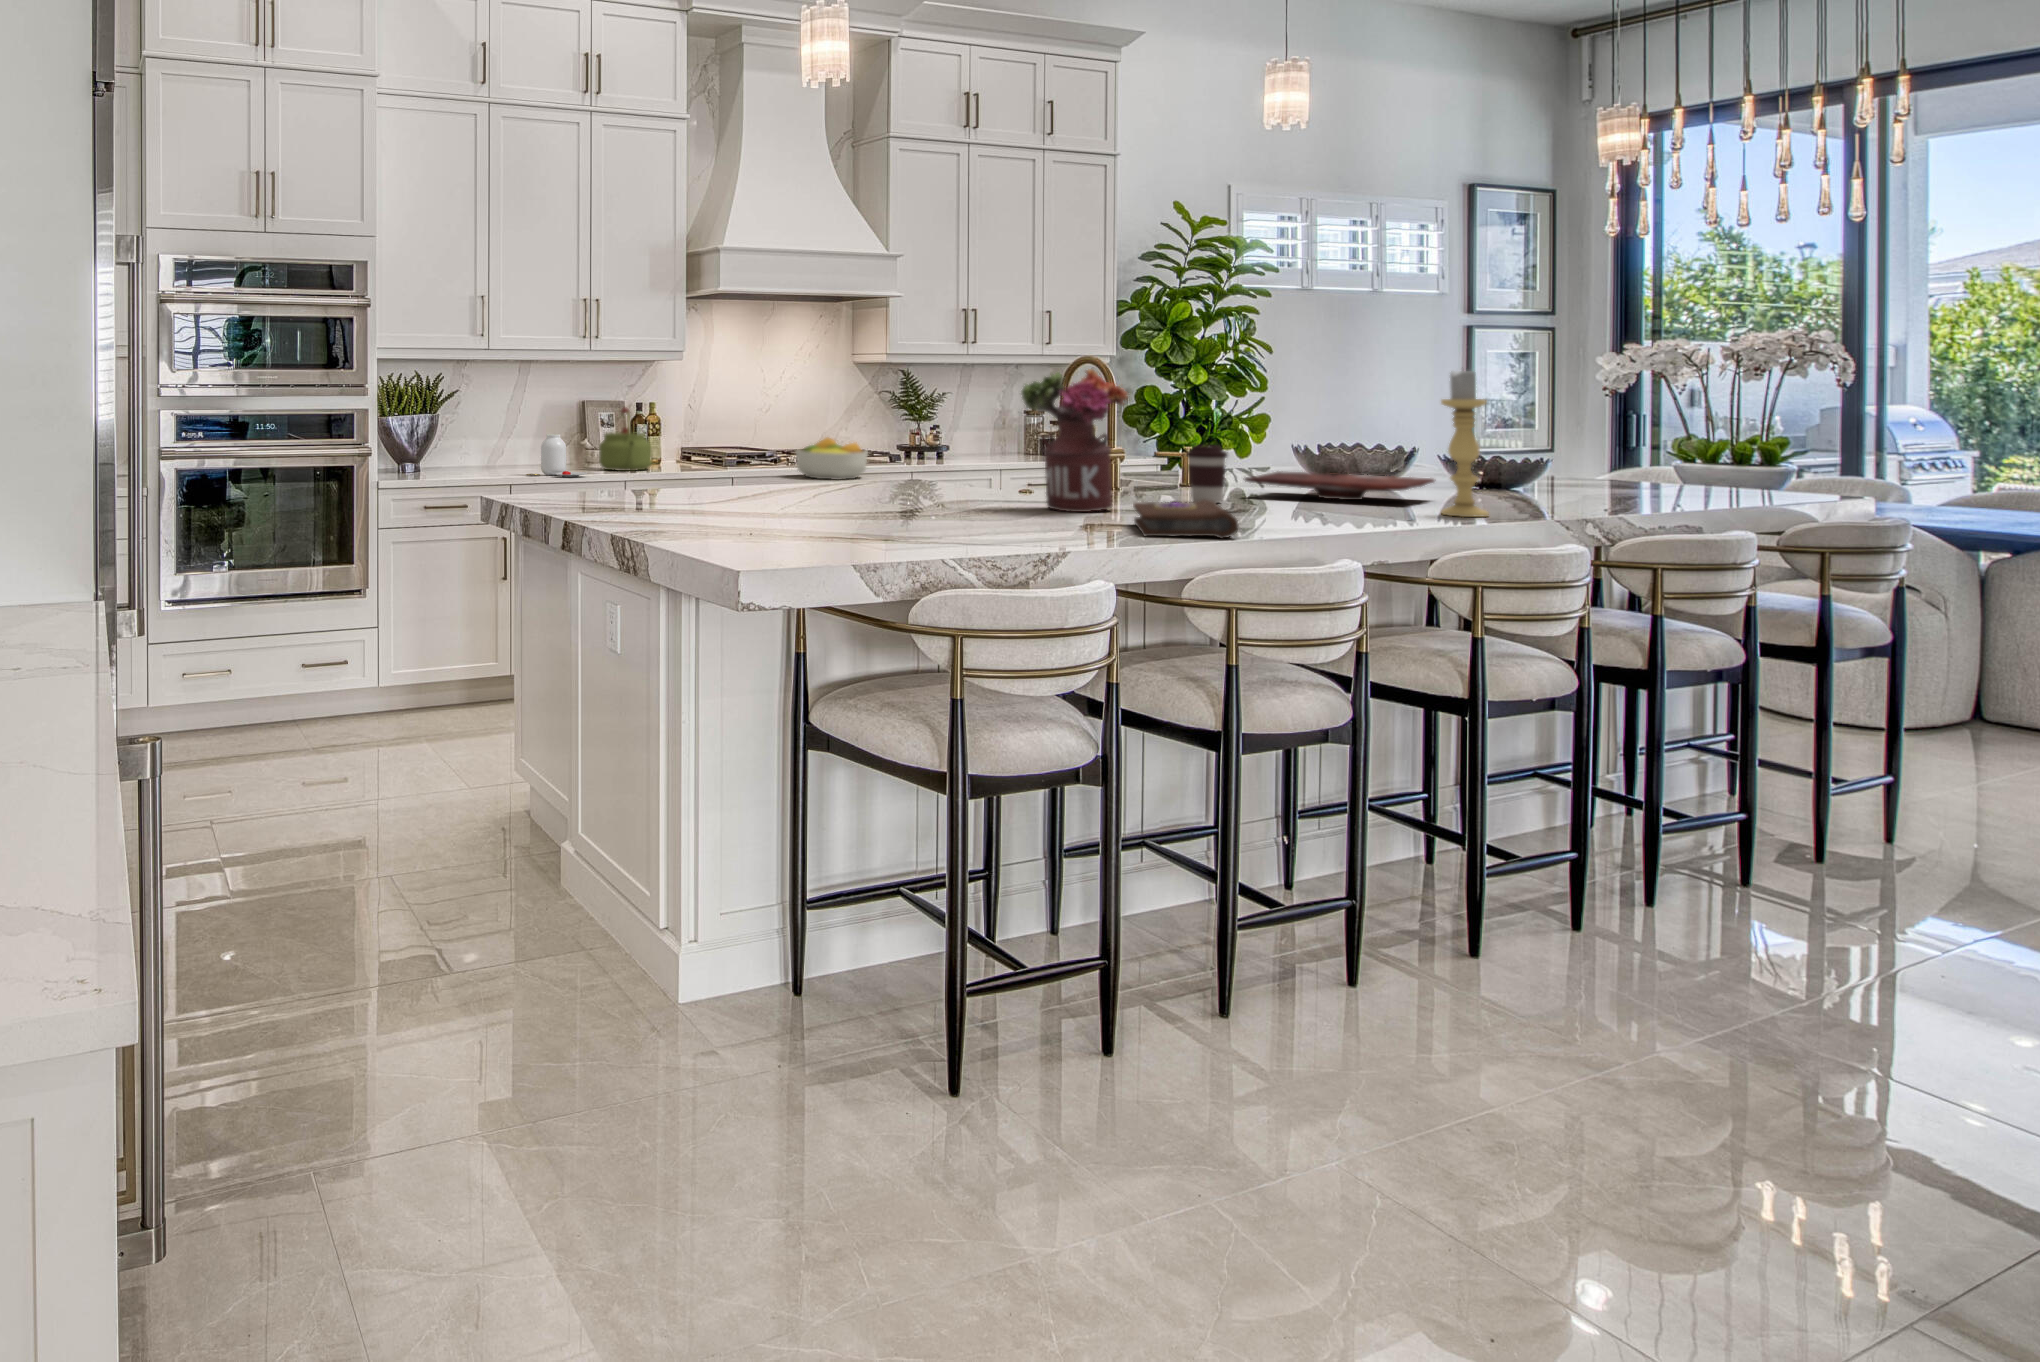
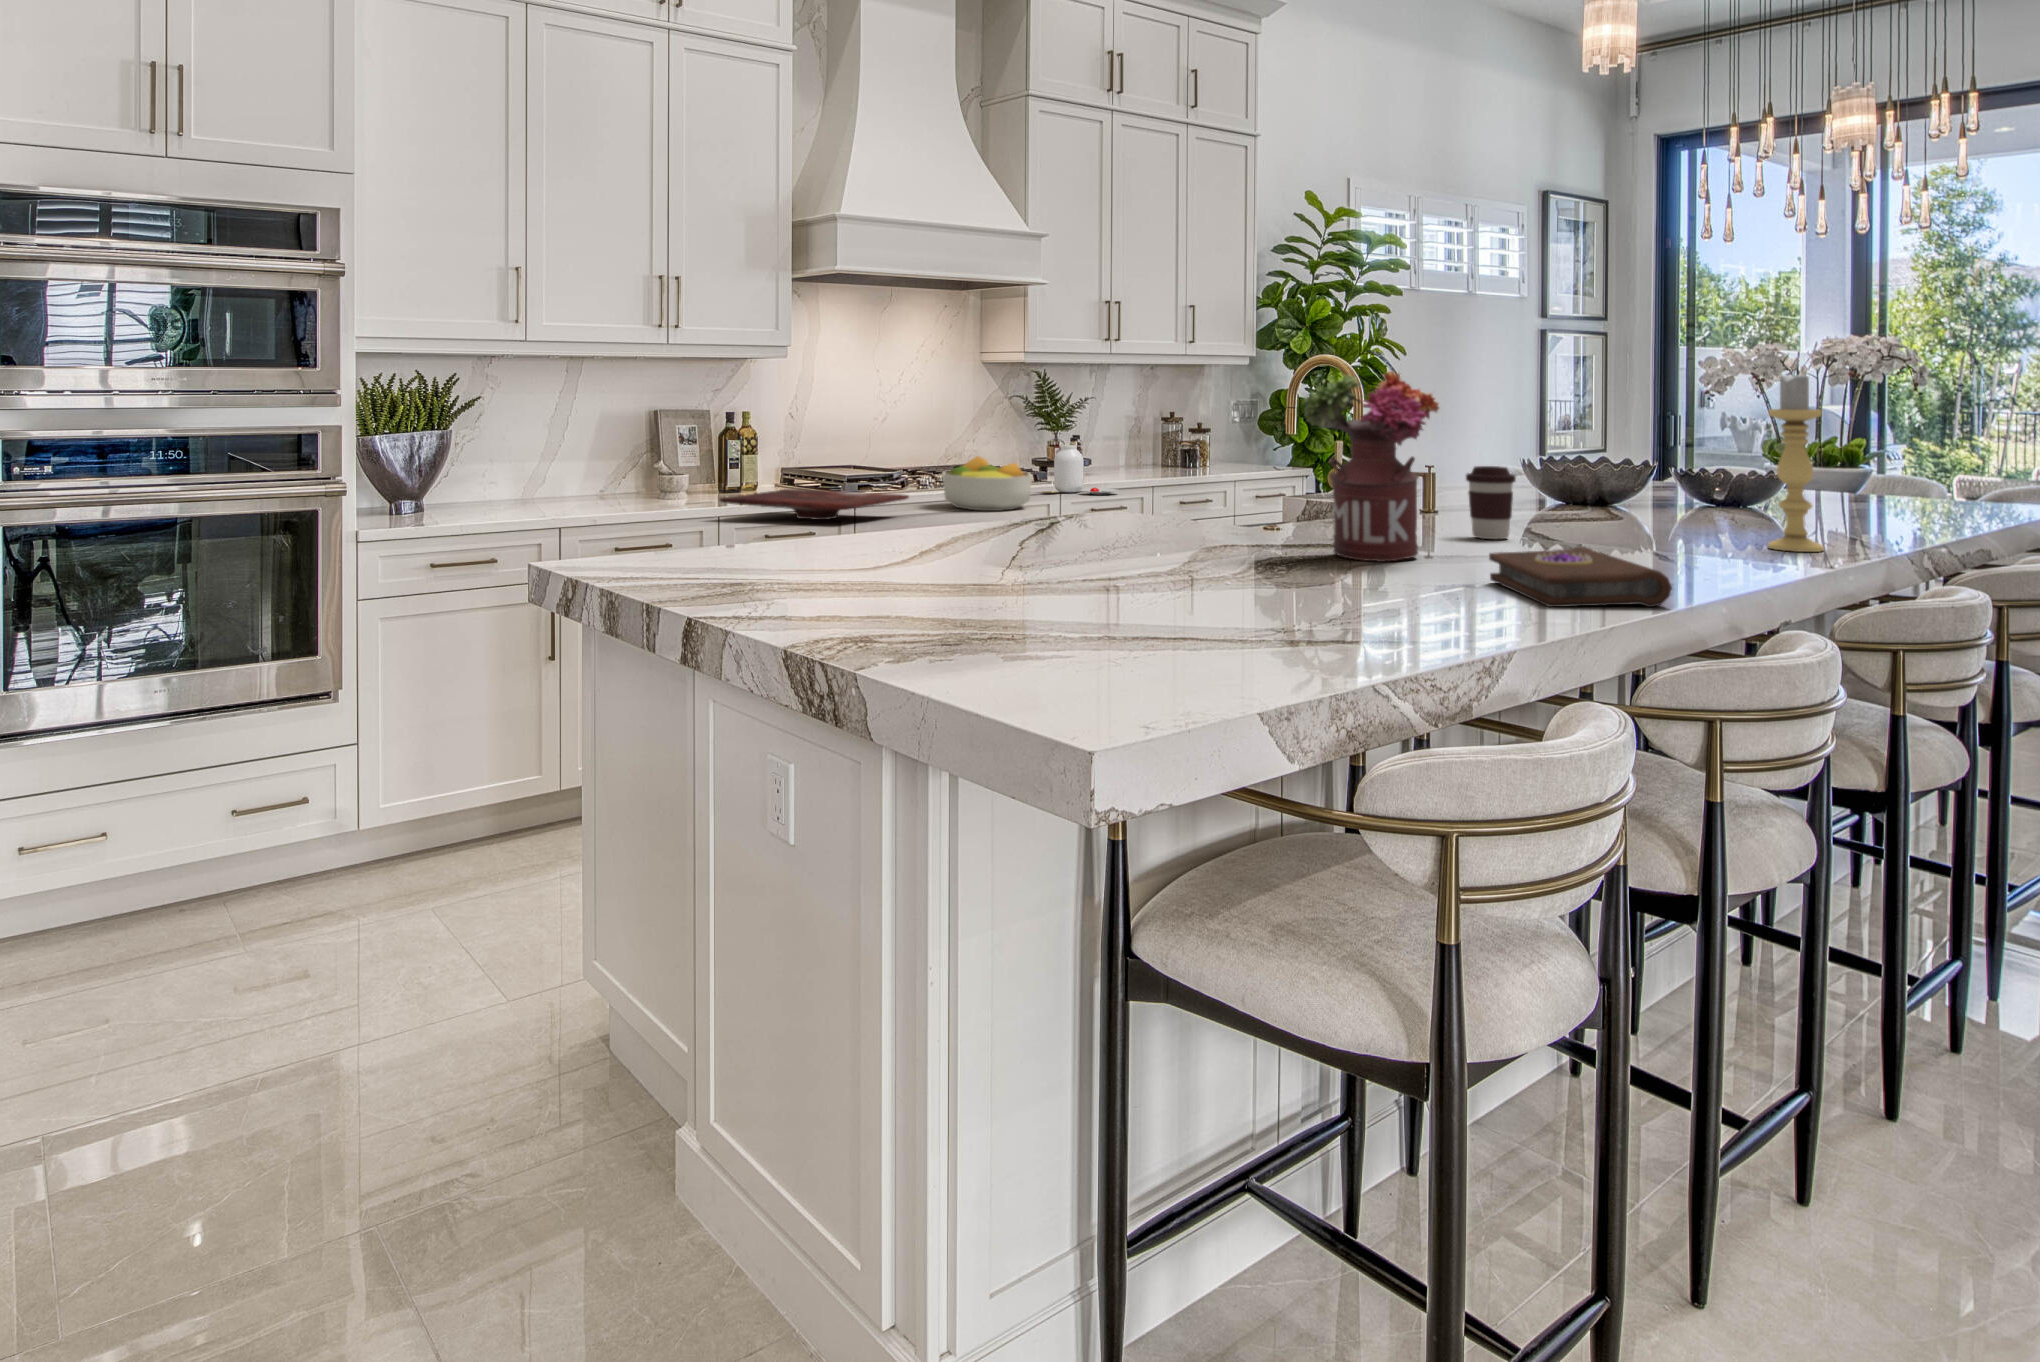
kettle: present [599,407,652,471] -> none [675,418,746,502]
jar: present [527,434,587,477] -> present [1041,445,1119,495]
cutting board: present [1245,471,1434,500] -> present [719,489,909,520]

